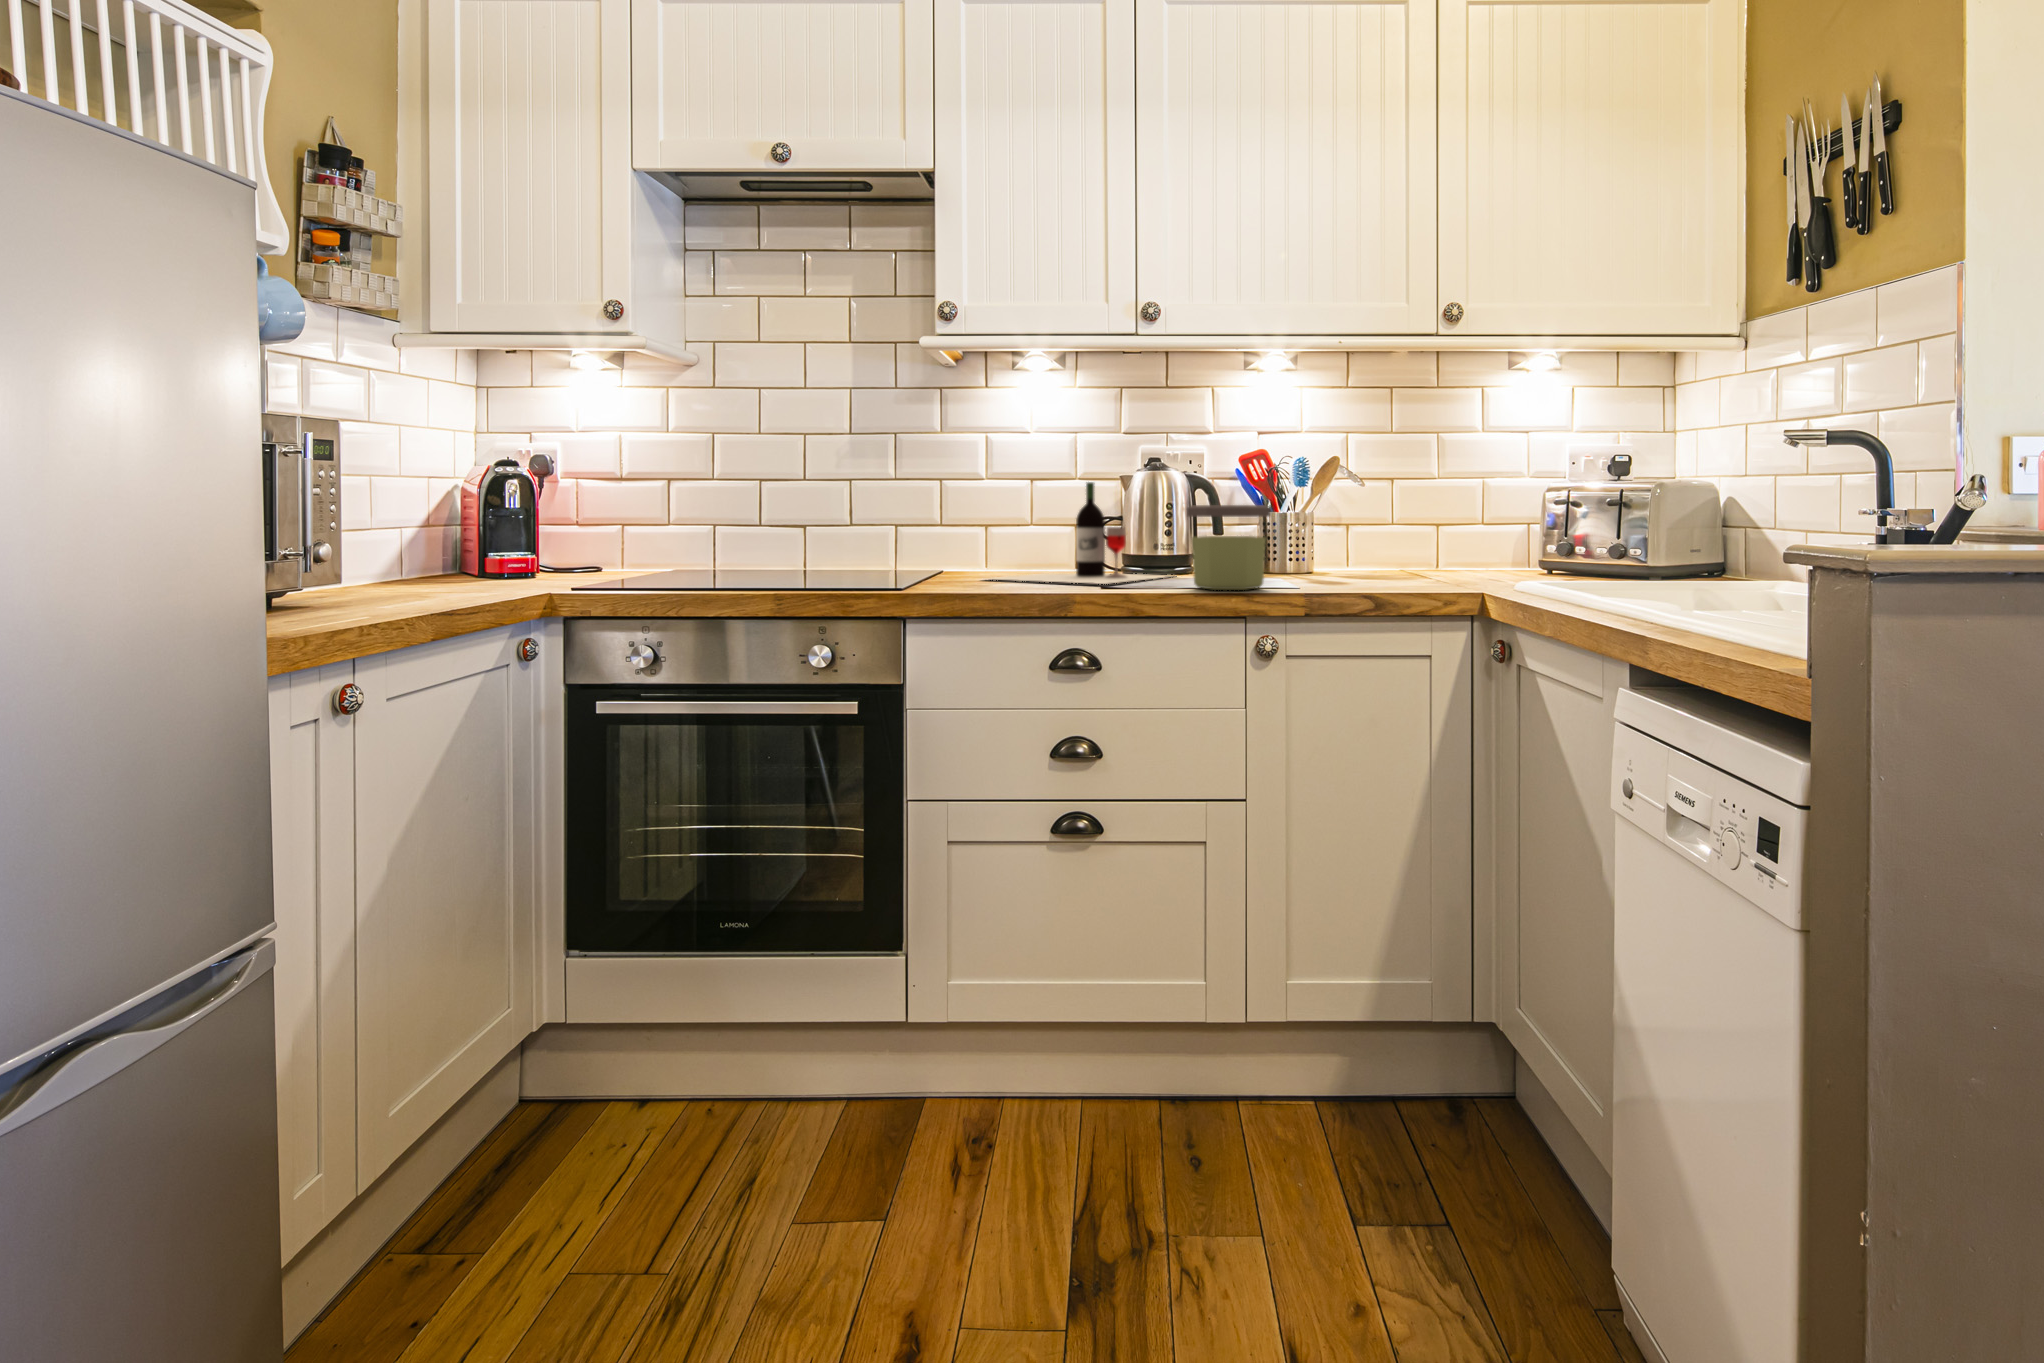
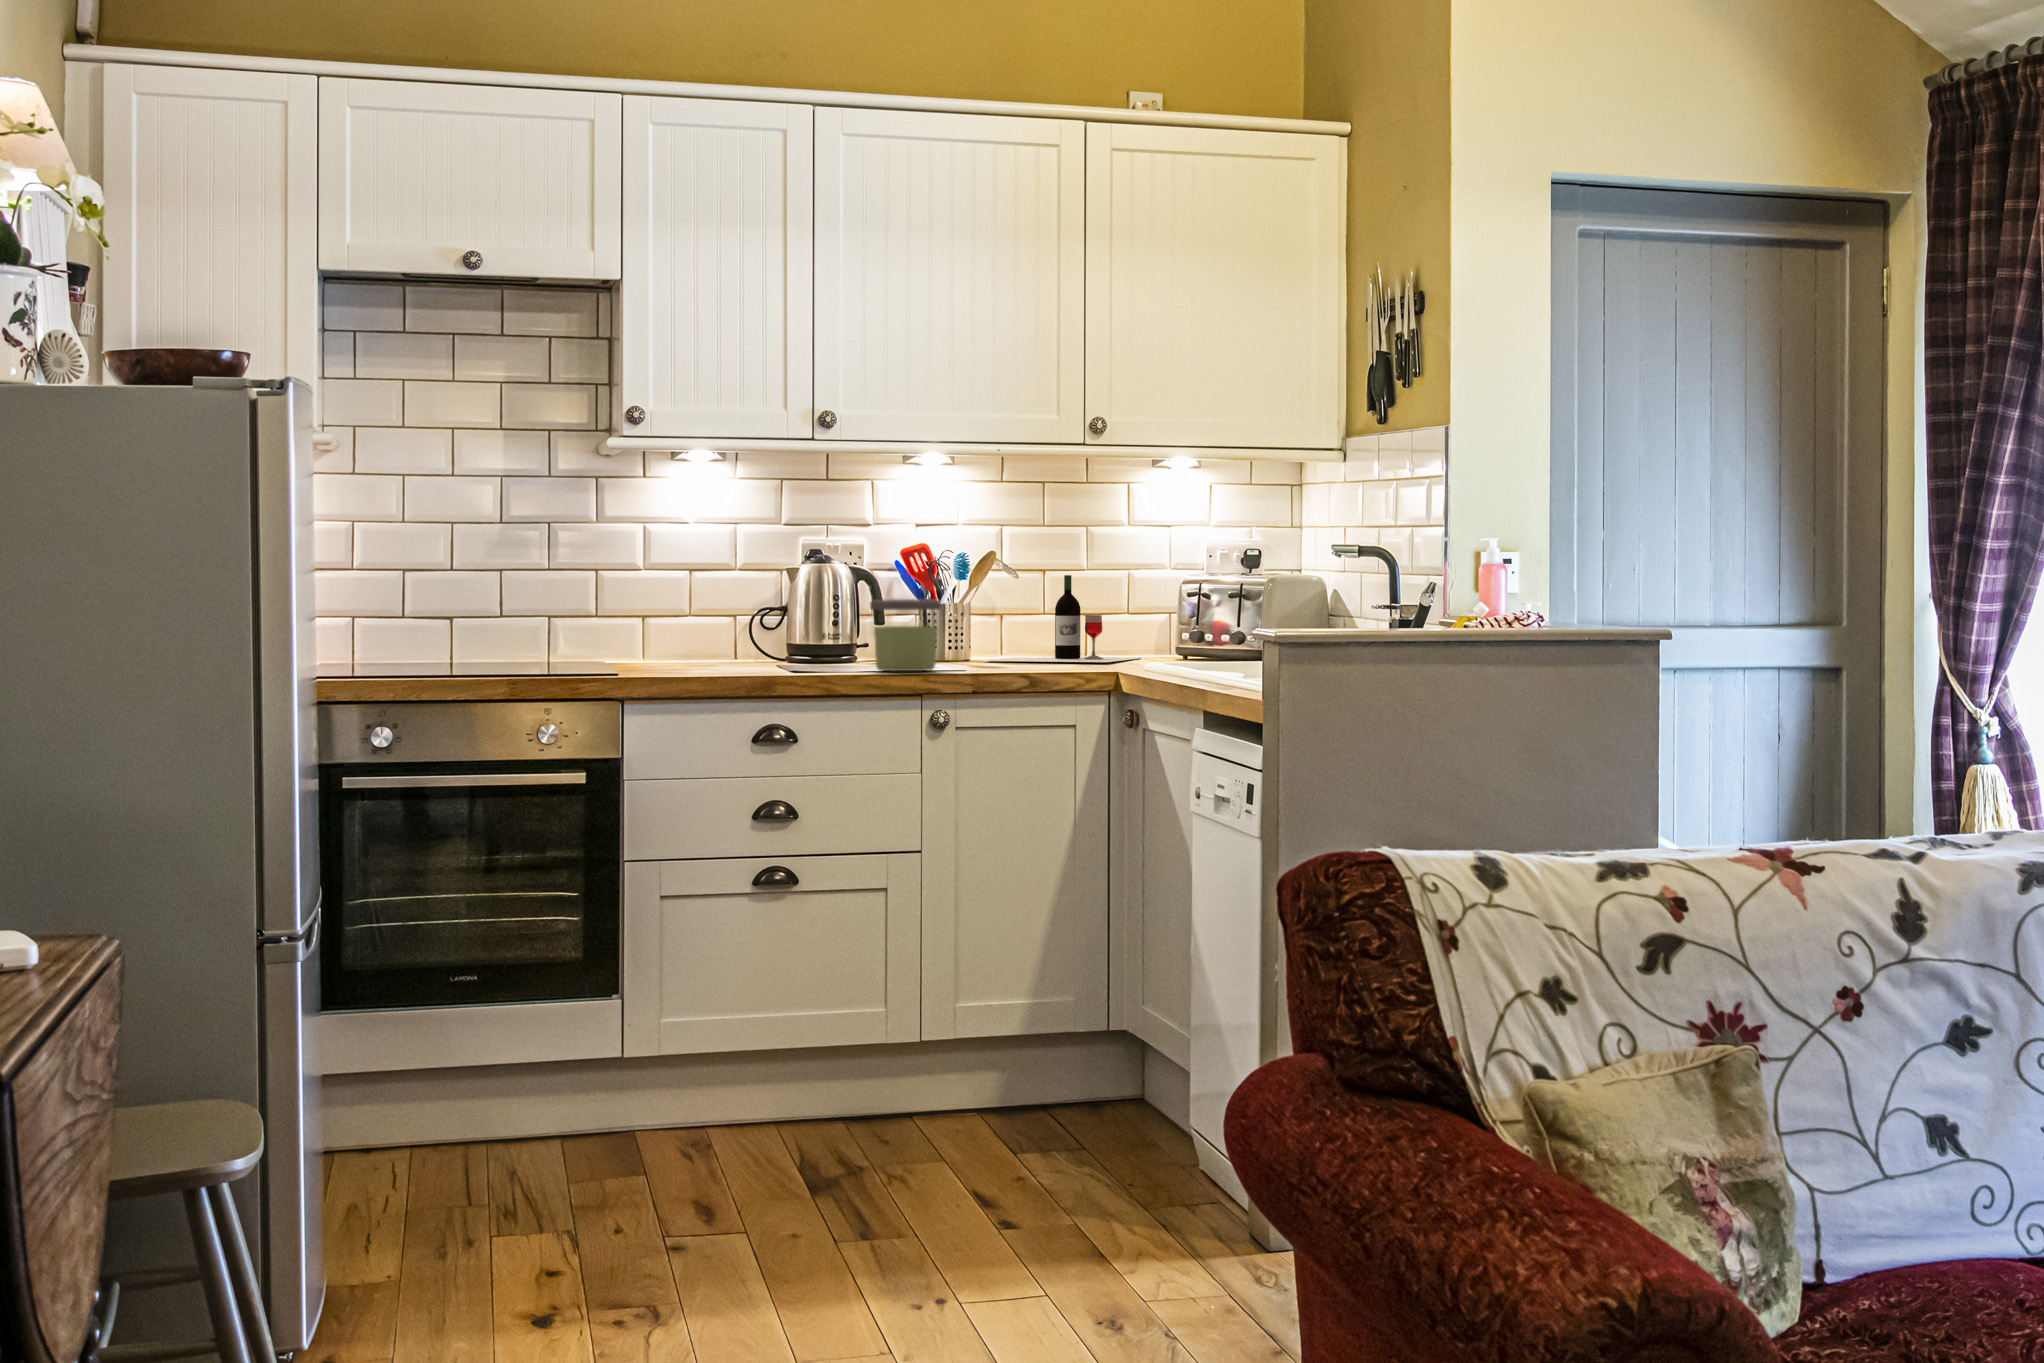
wine bottle: present [983,482,1169,584] -> present [987,575,1139,662]

